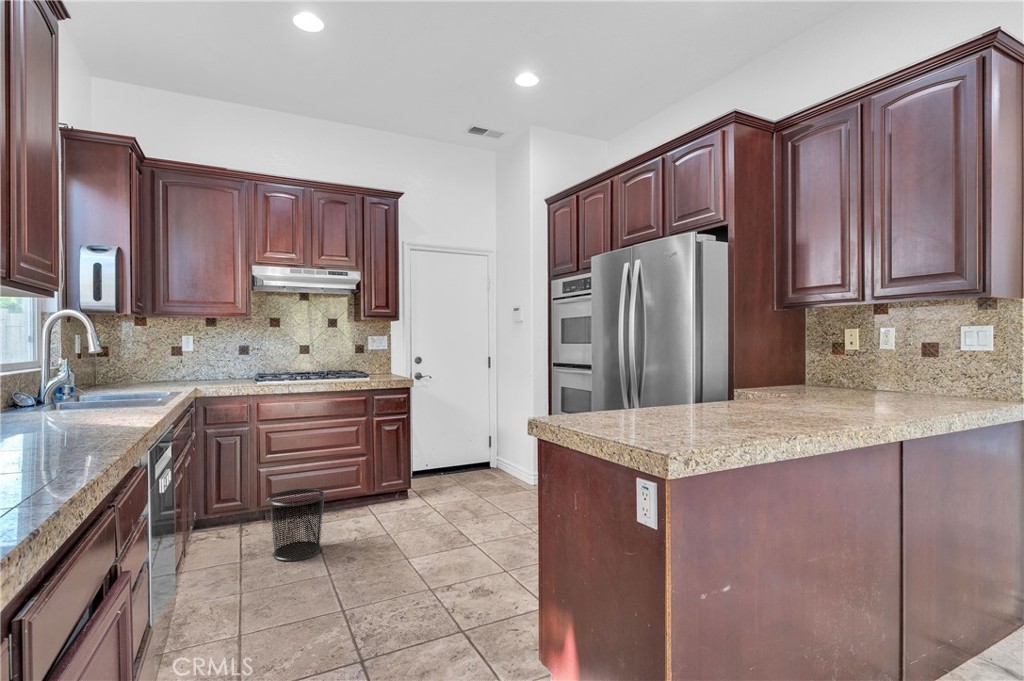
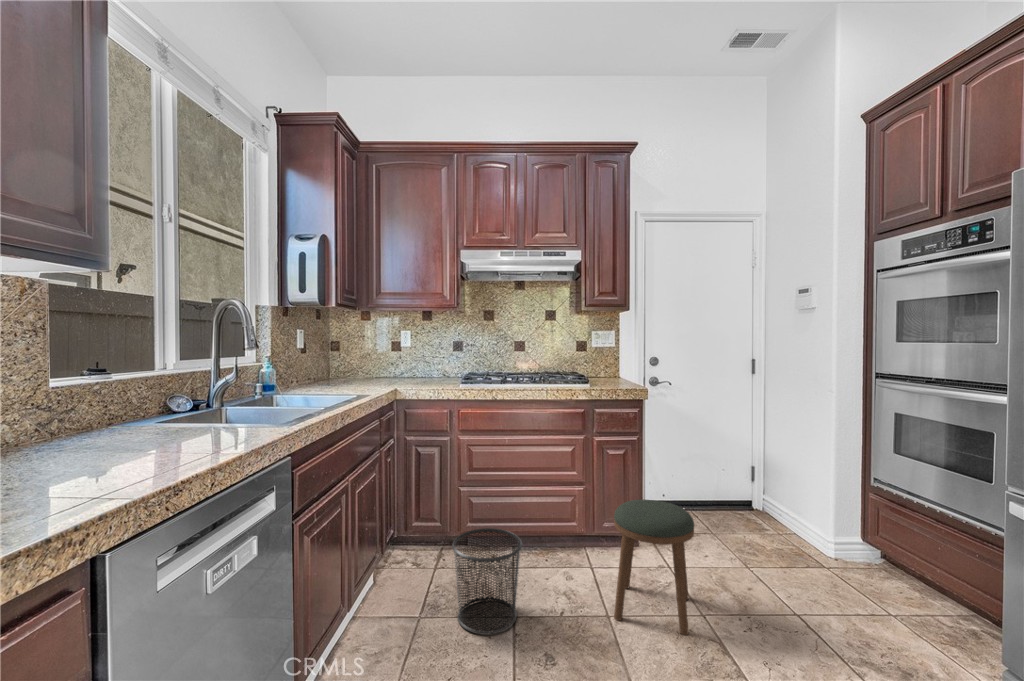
stool: none [392,455,445,537] -> present [614,500,694,635]

